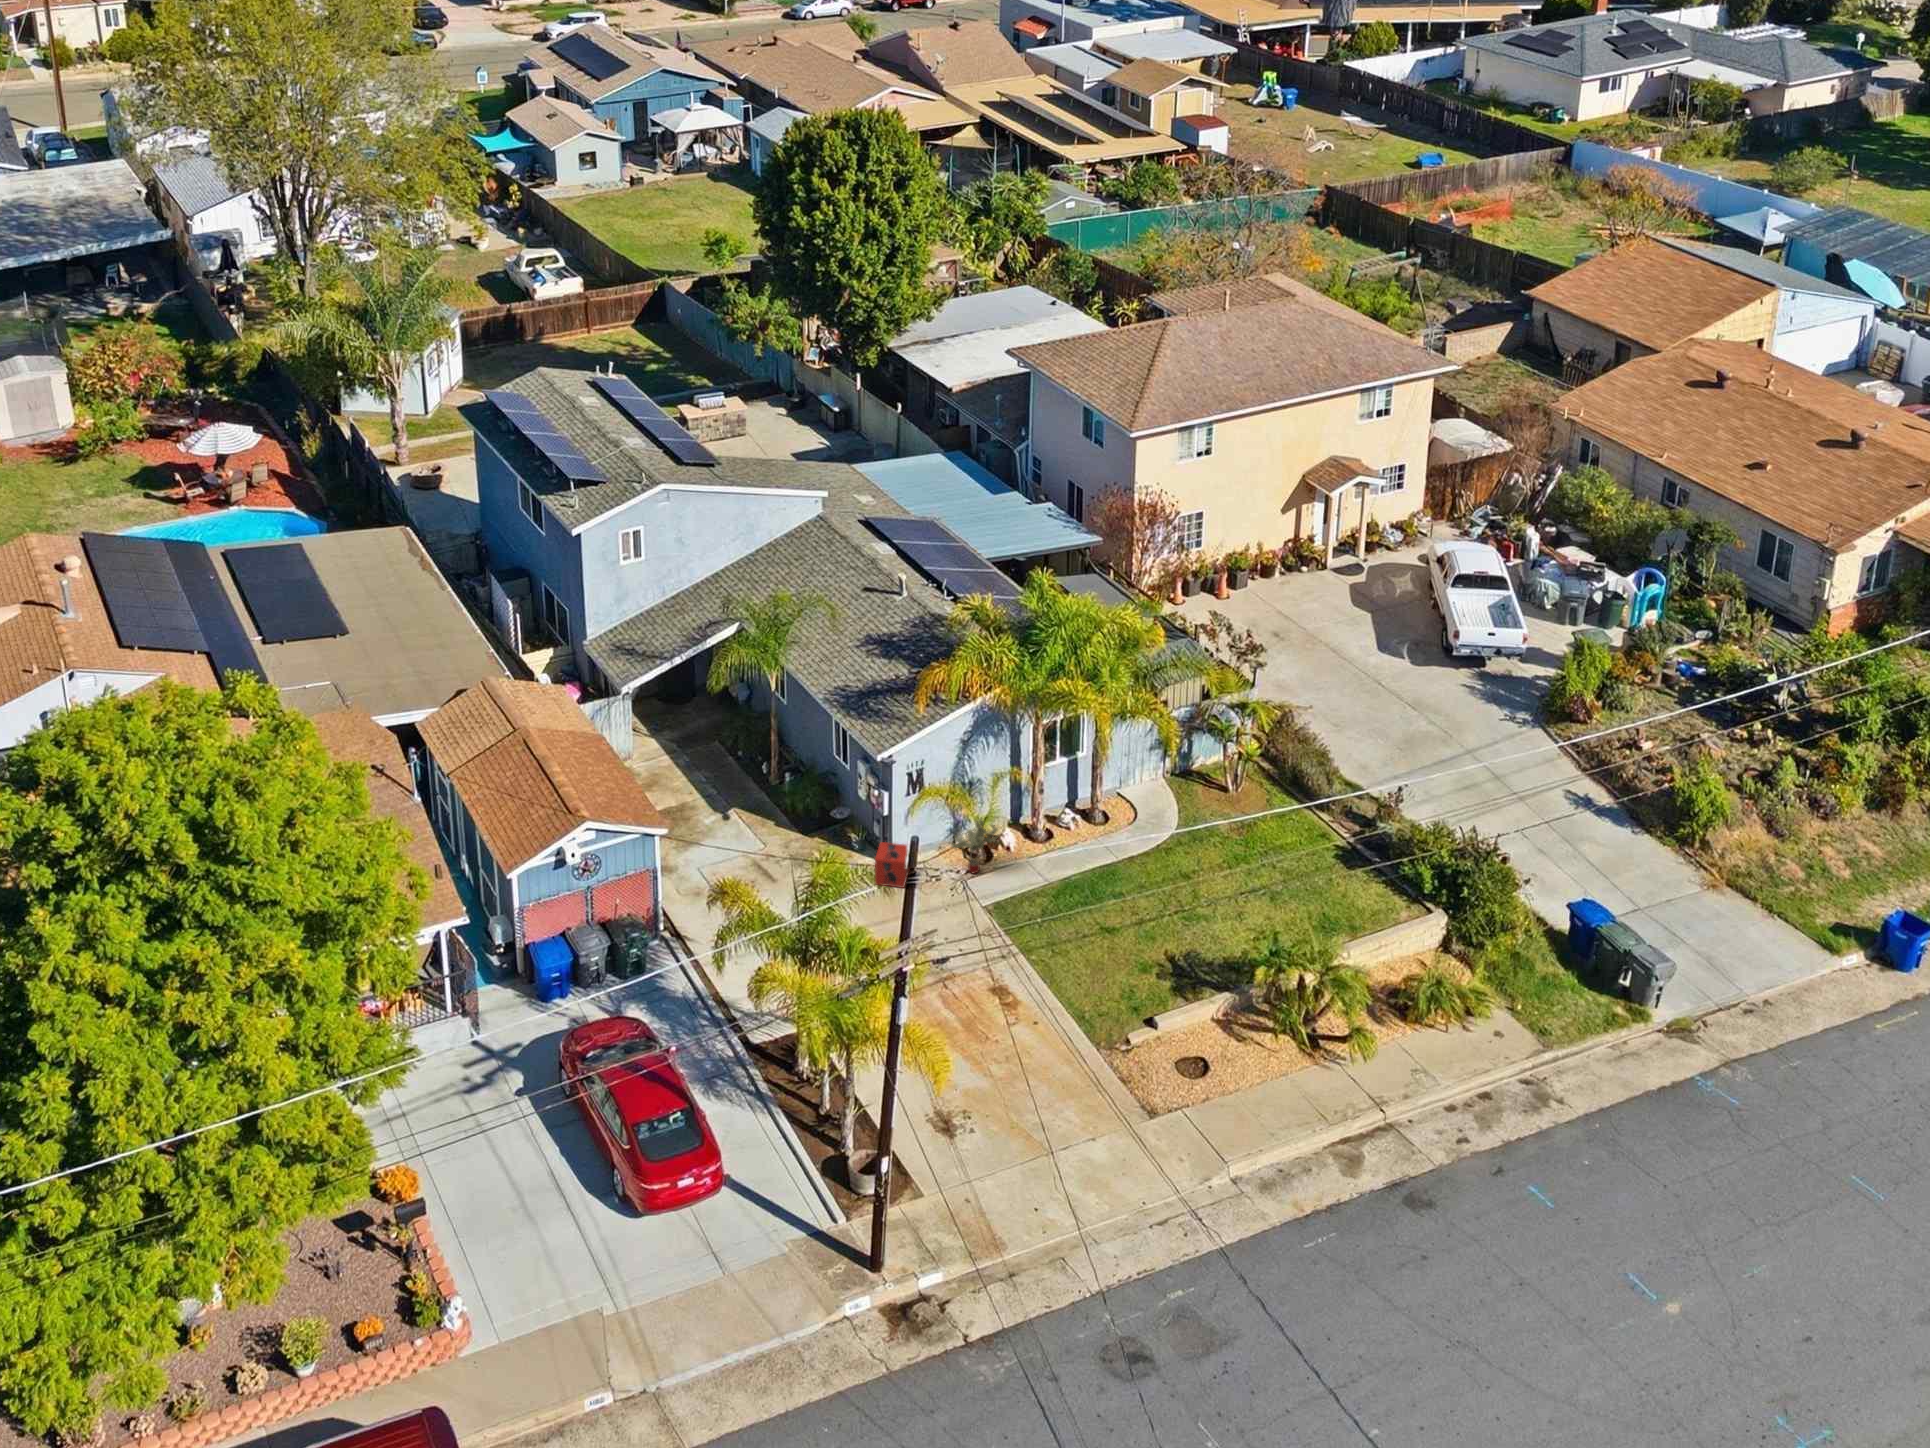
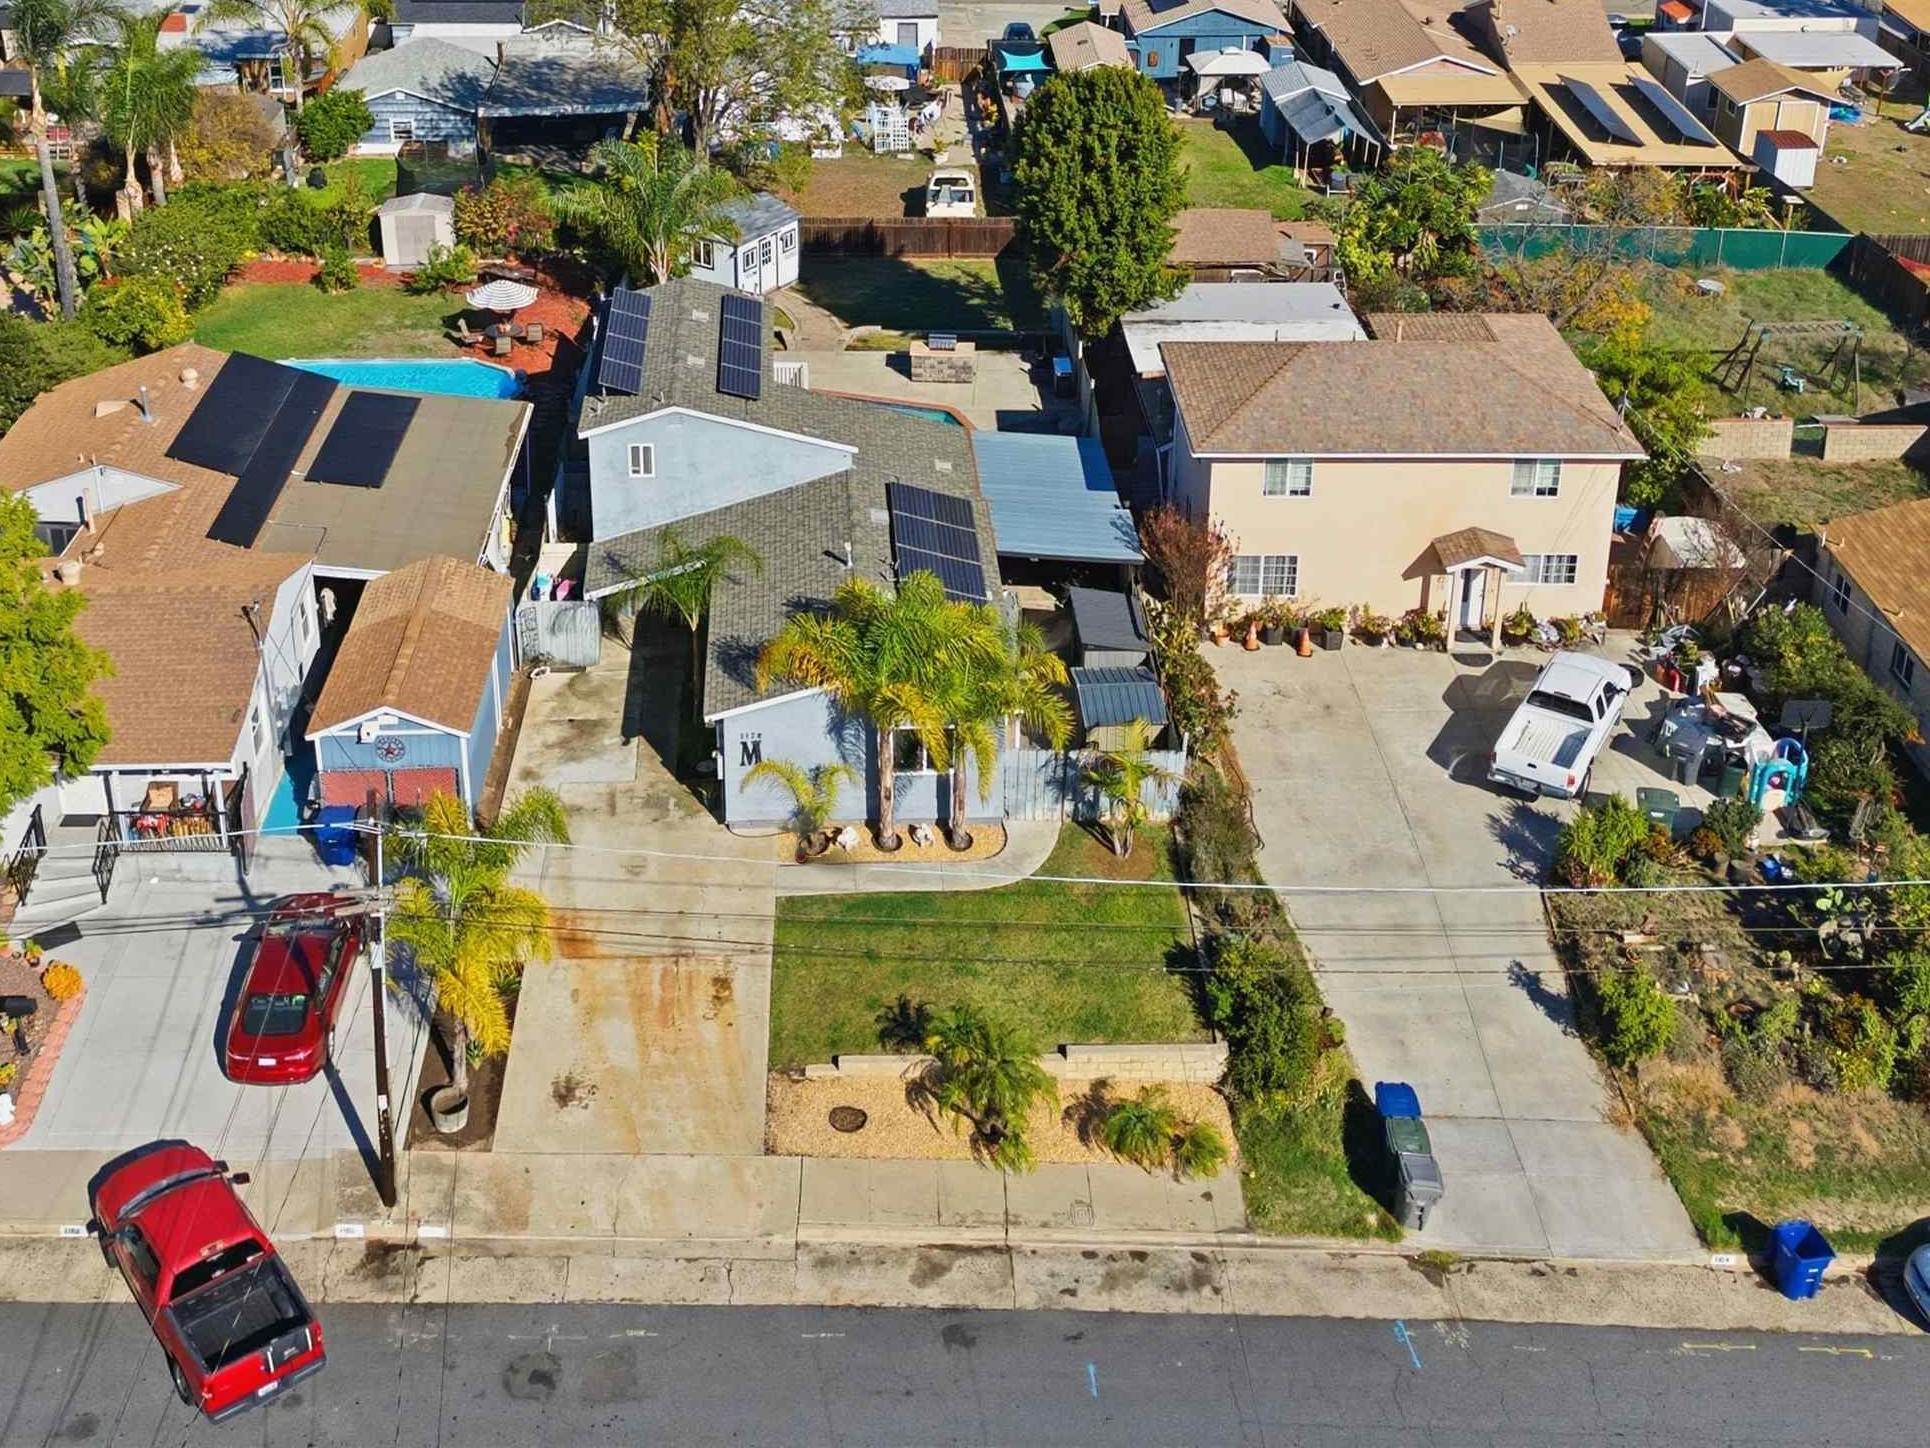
storage box: present [875,842,909,888] -> none [698,804,742,856]

